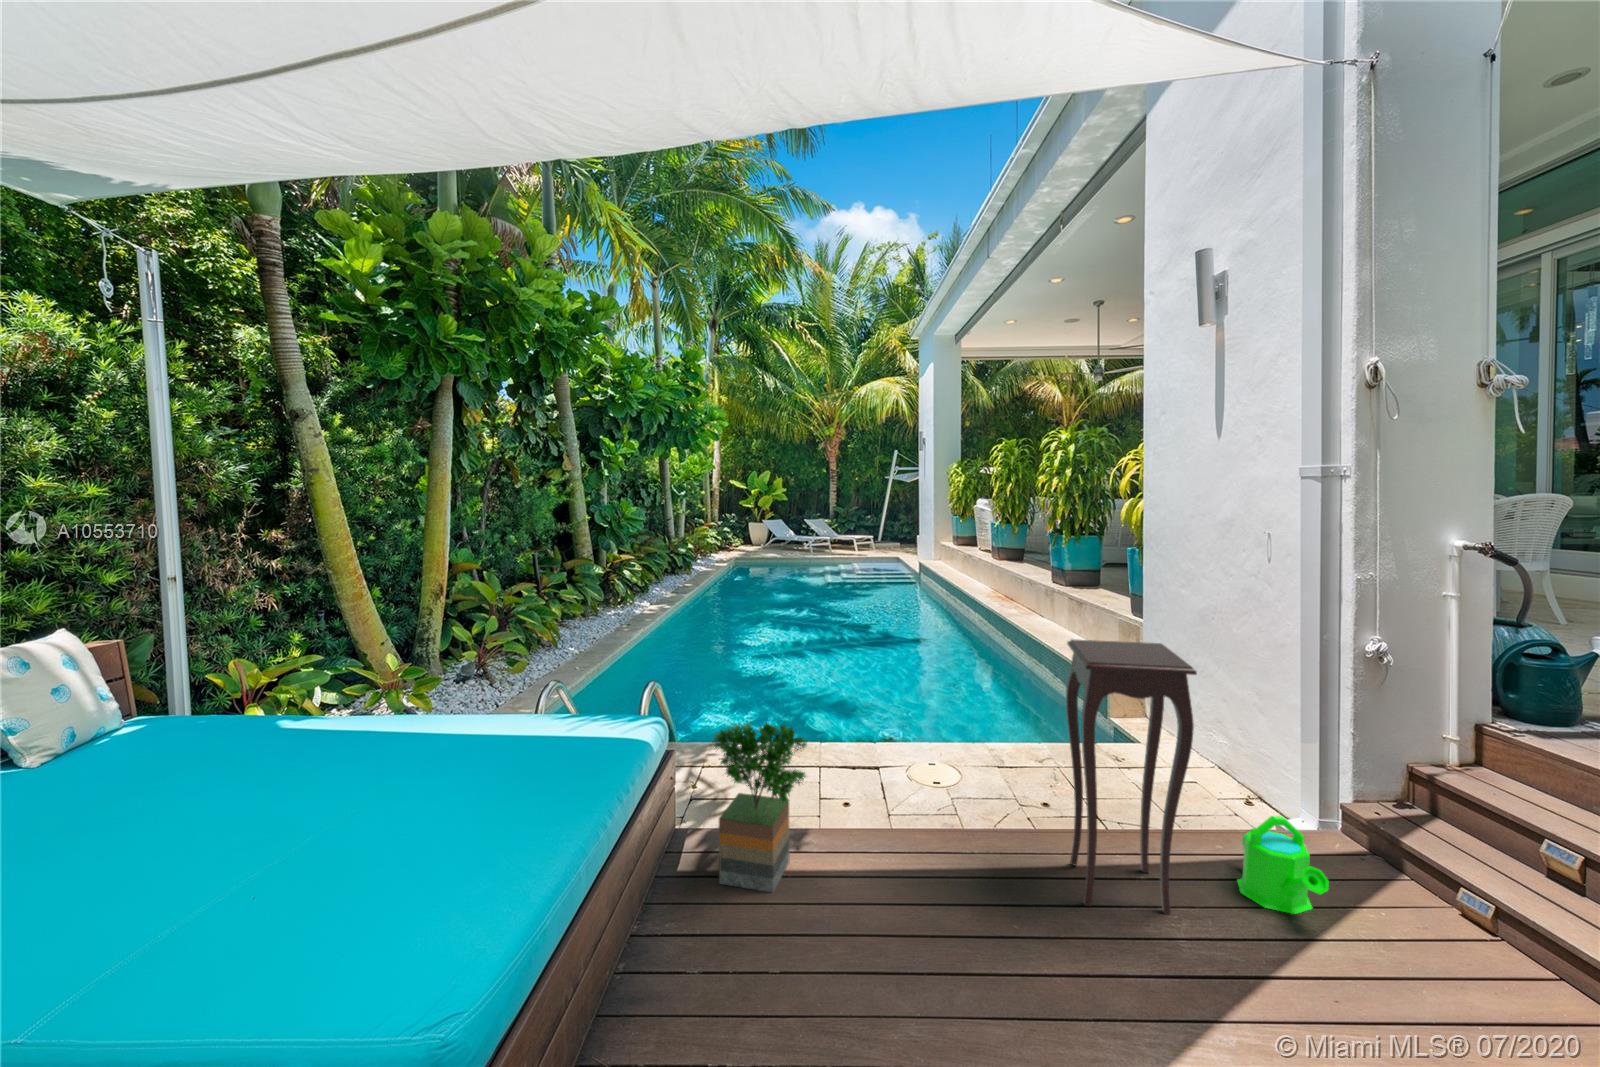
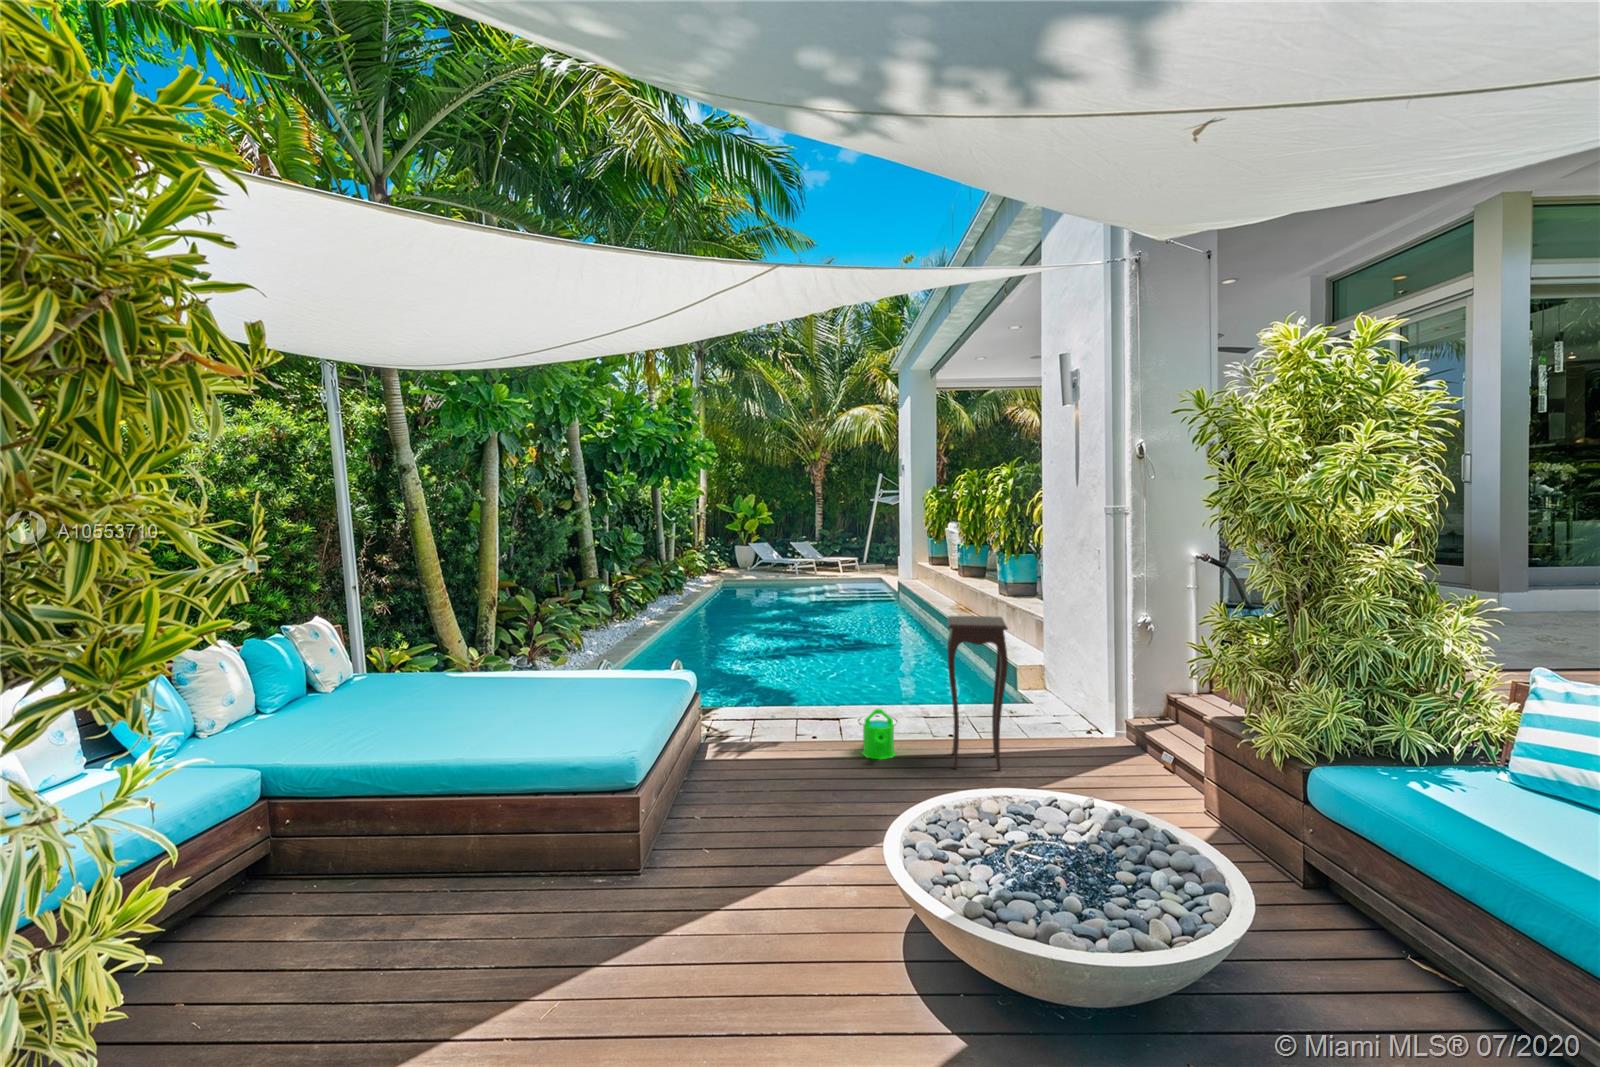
potted tree: present [712,722,807,893] -> none [731,668,792,768]
watering can: present [1237,816,1329,914] -> present [862,709,896,759]

